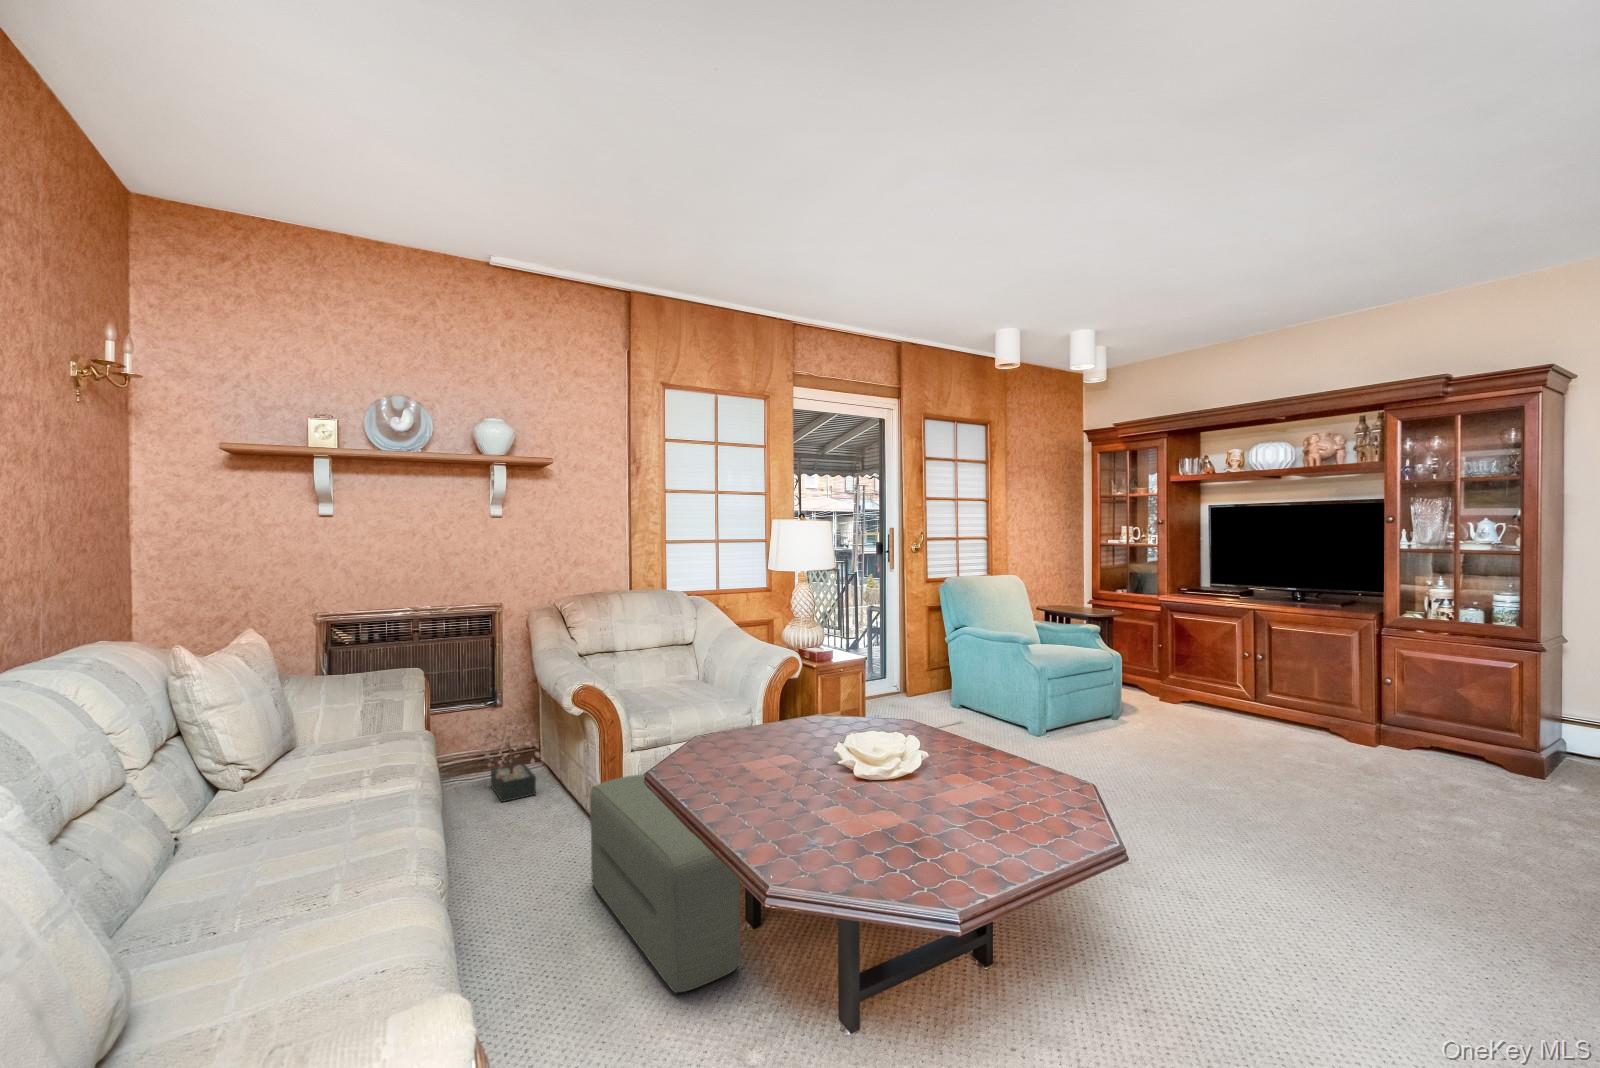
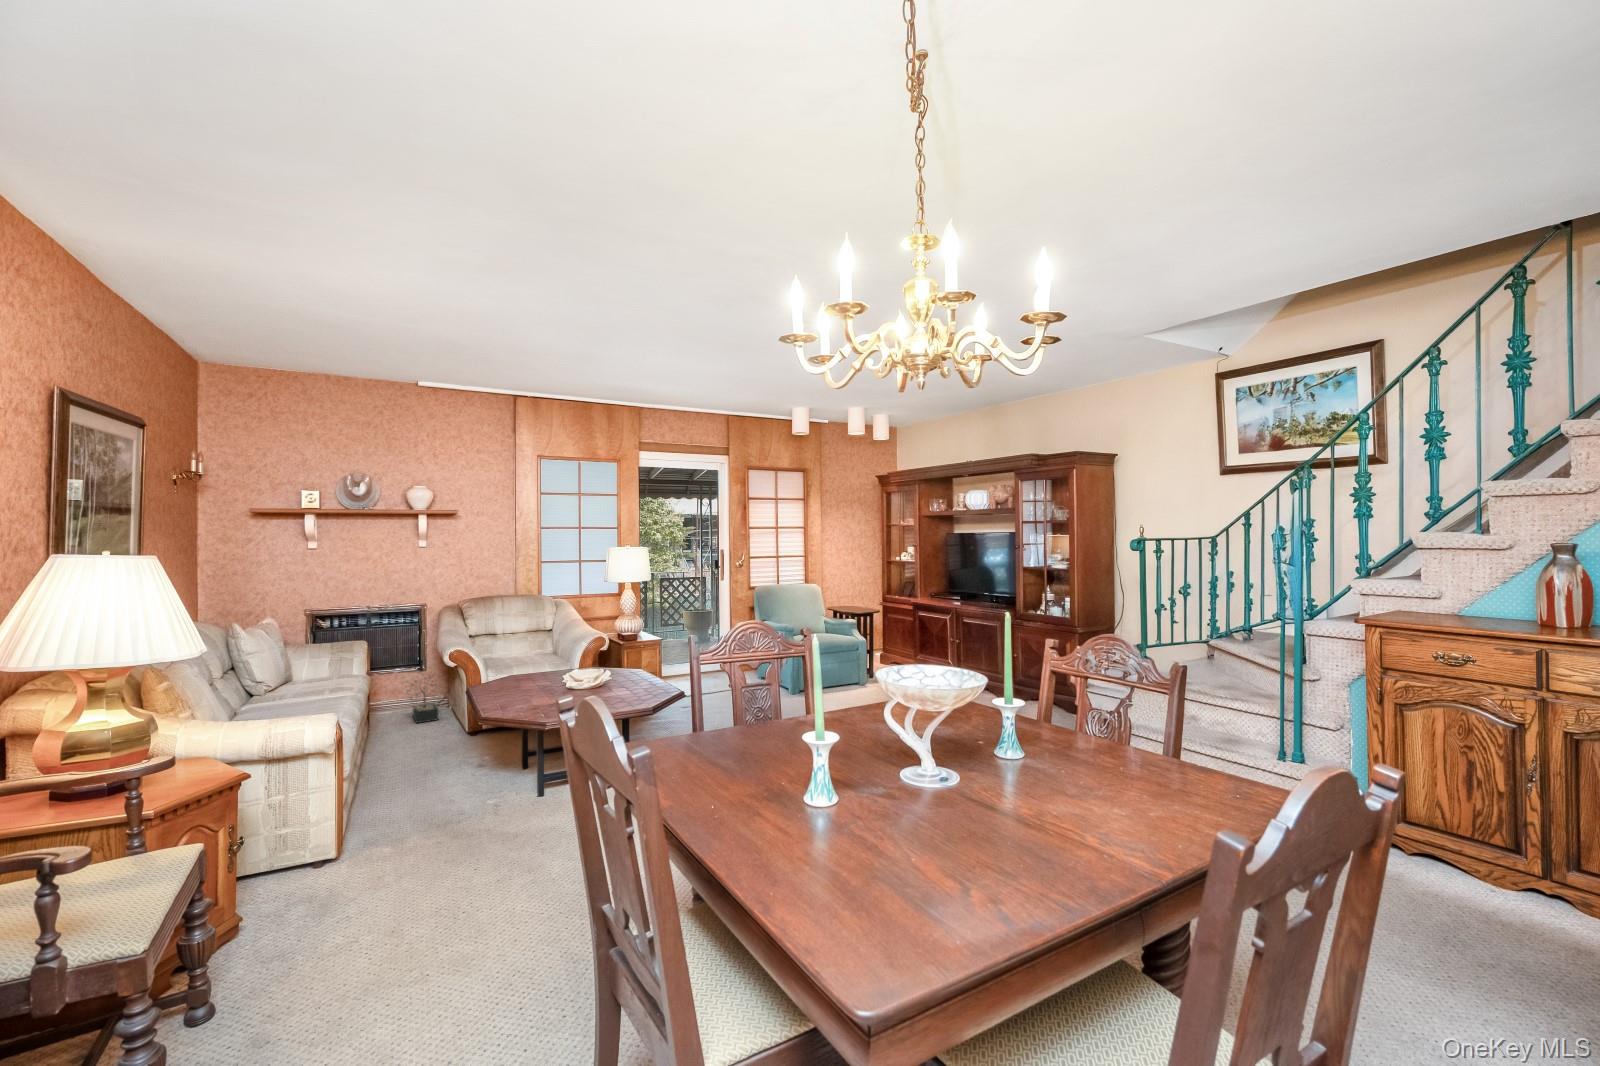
pouf: present [590,775,740,993] -> none [449,696,507,785]

